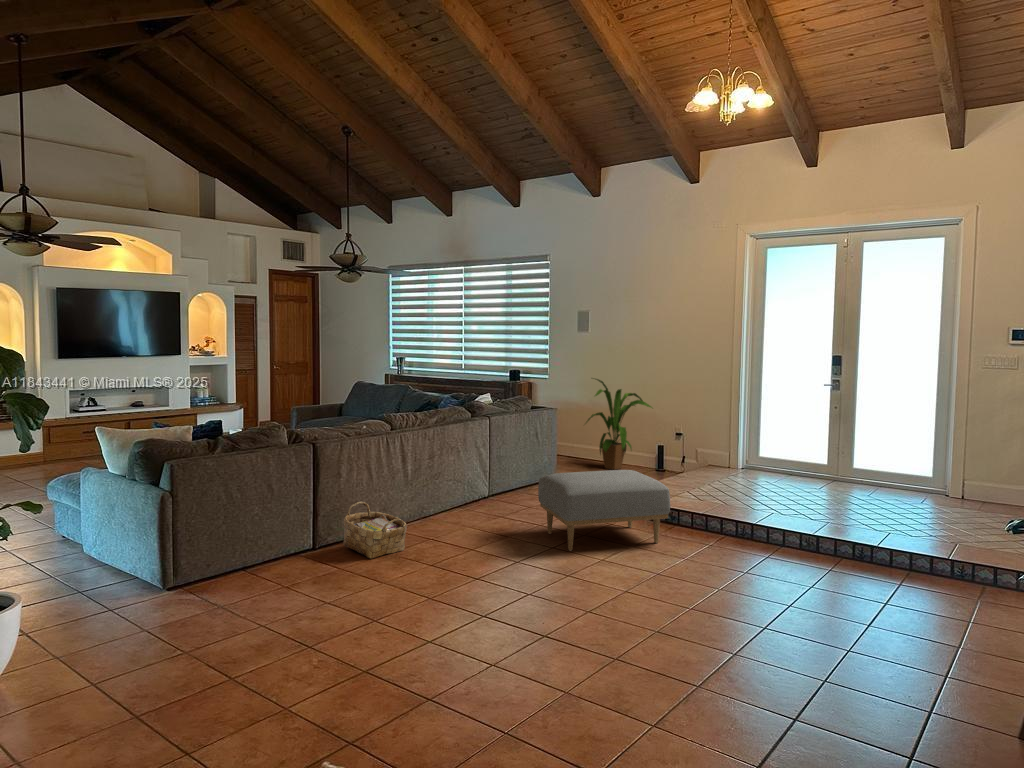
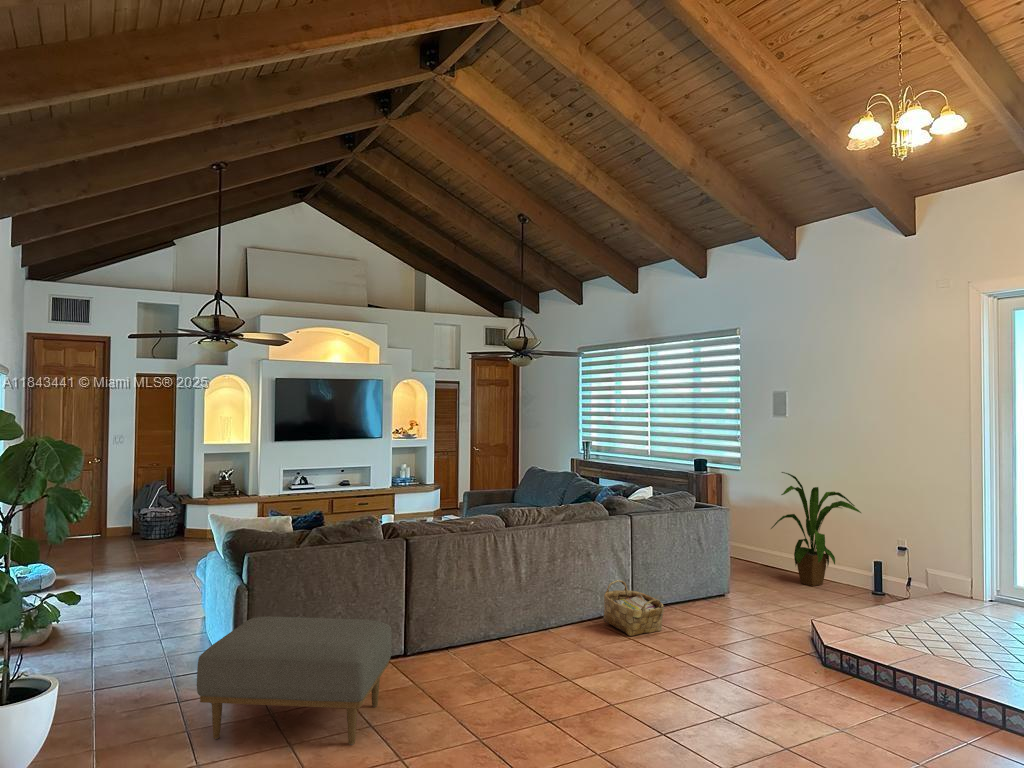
ottoman: present [538,470,670,551] -> present [197,617,392,745]
woven basket: present [344,502,406,559] -> present [603,580,664,636]

